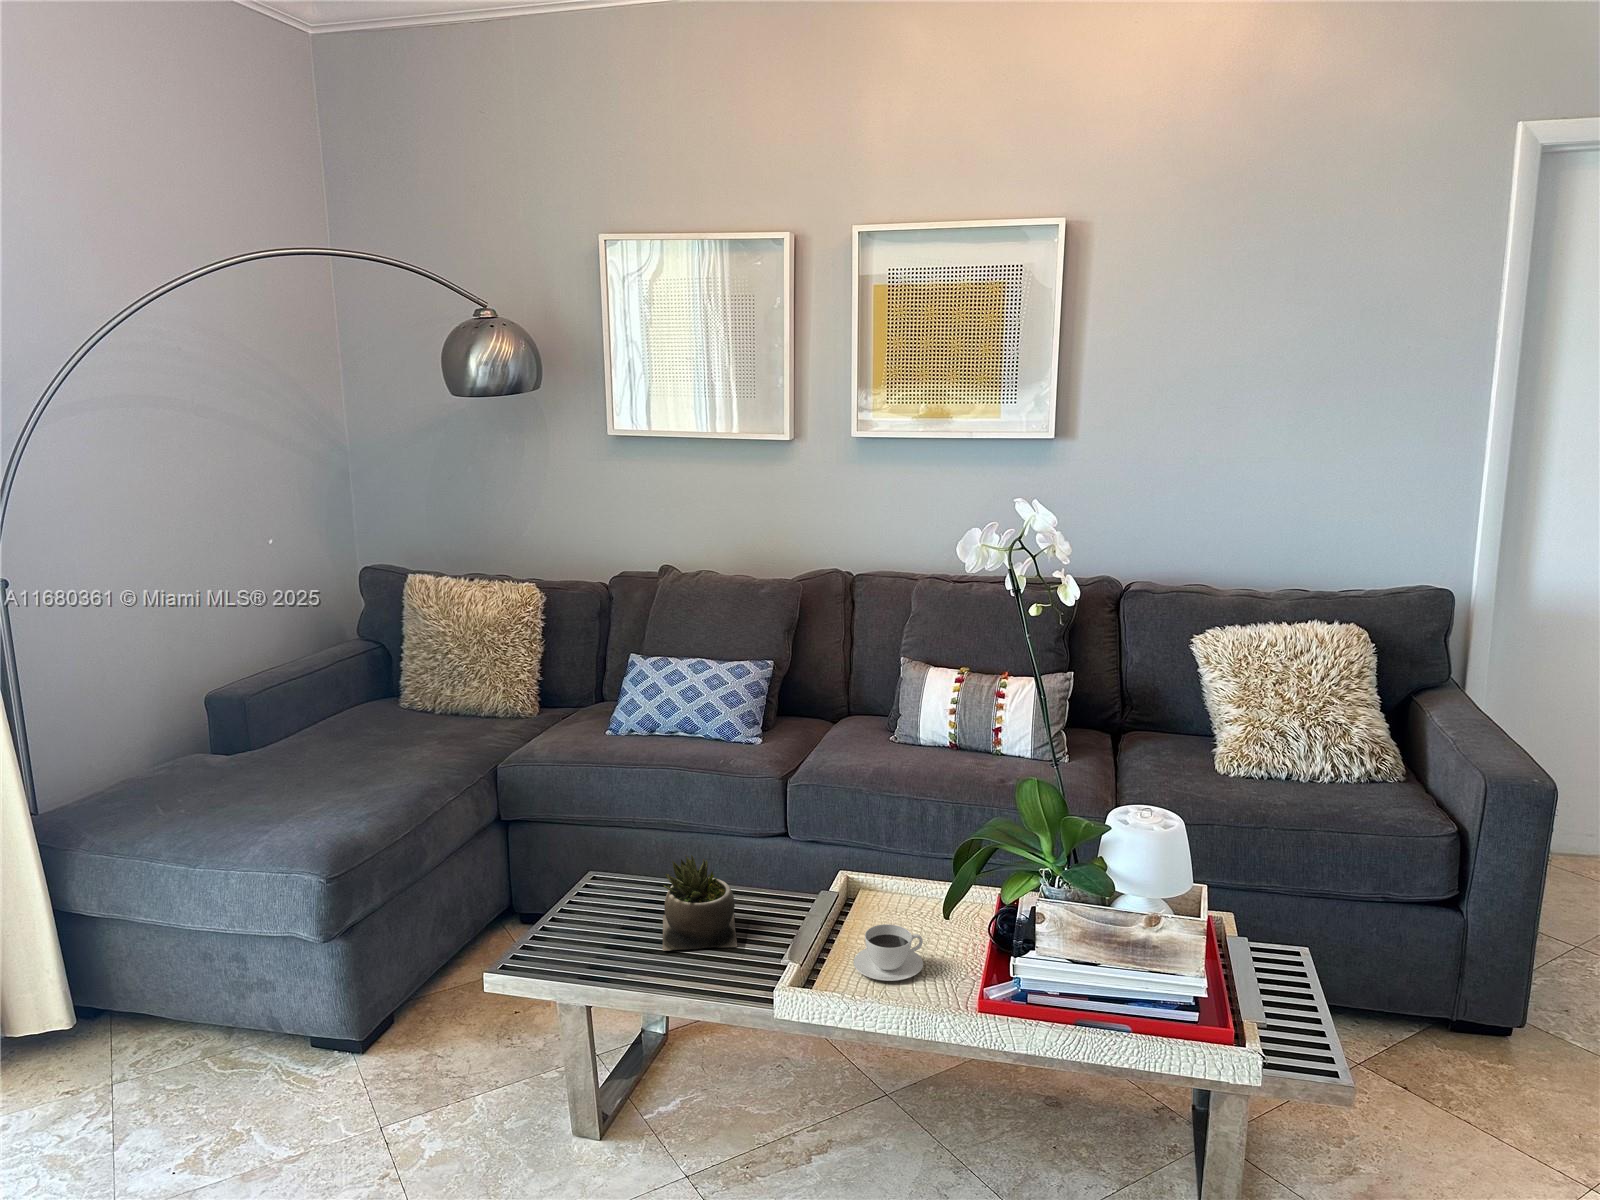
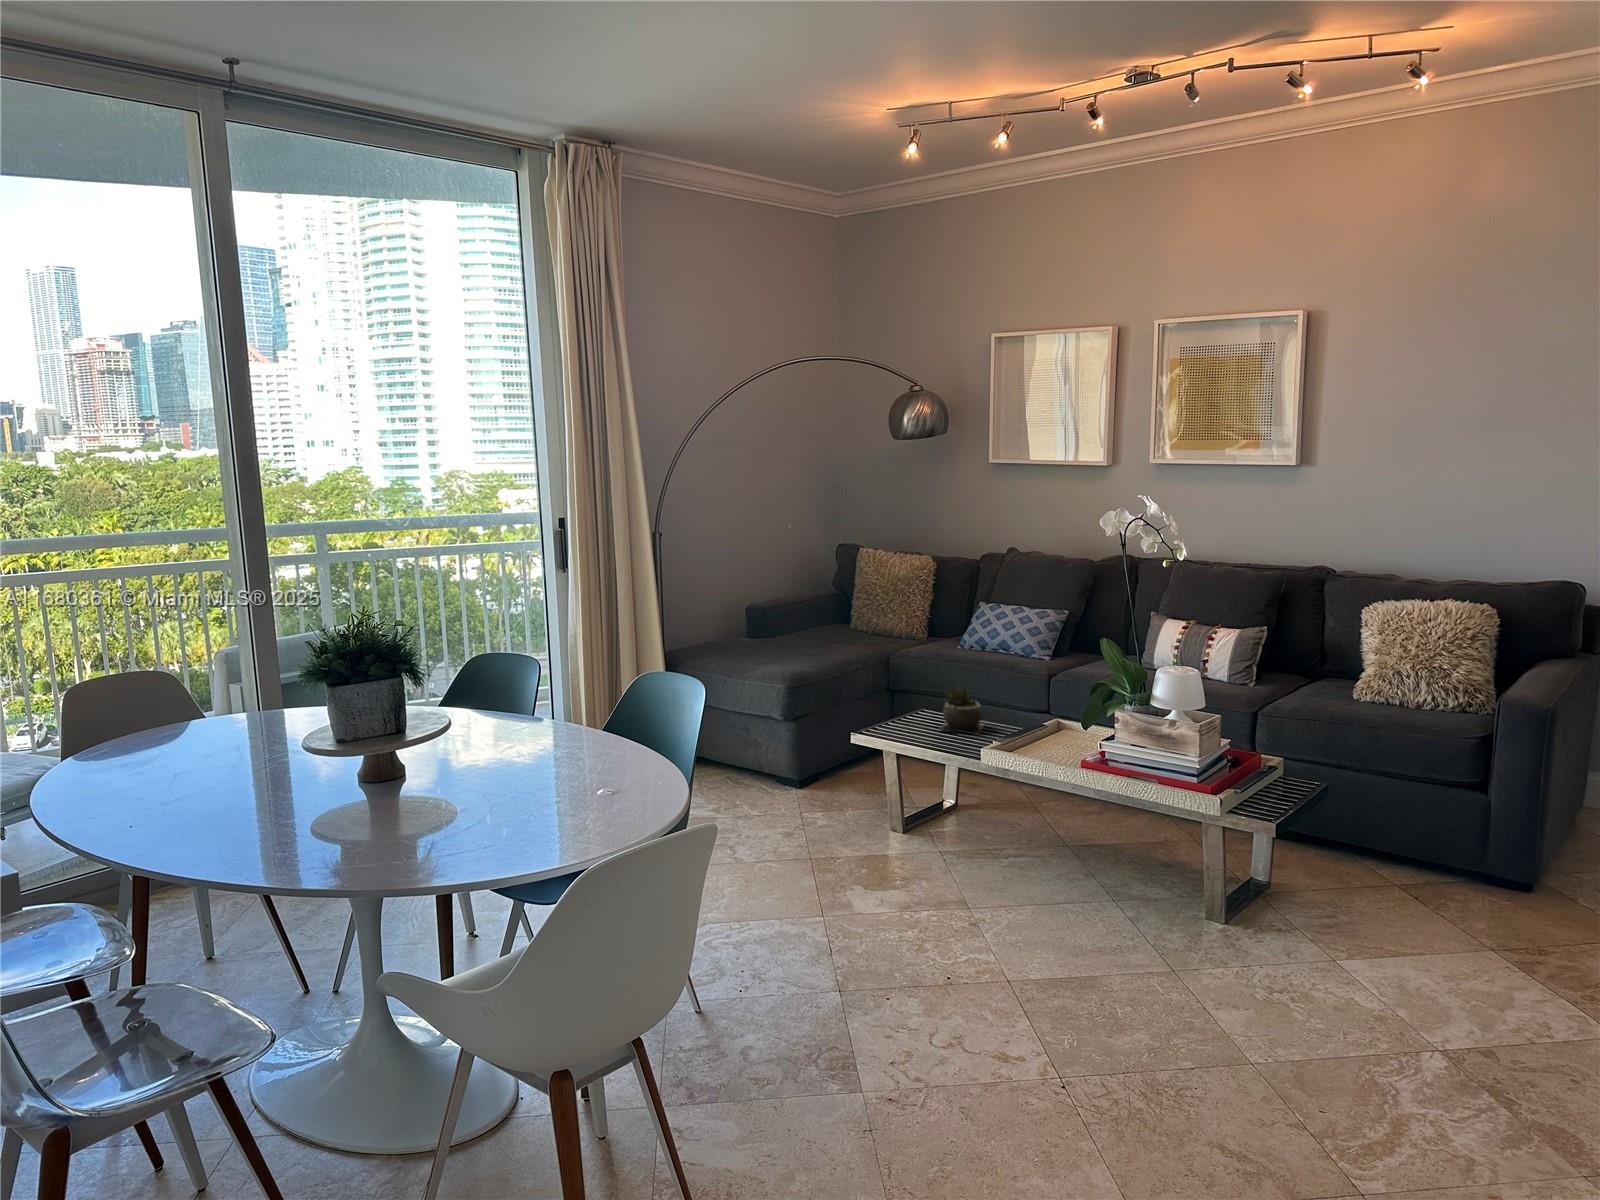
teacup: present [854,924,923,981] -> none [1032,726,1072,751]

